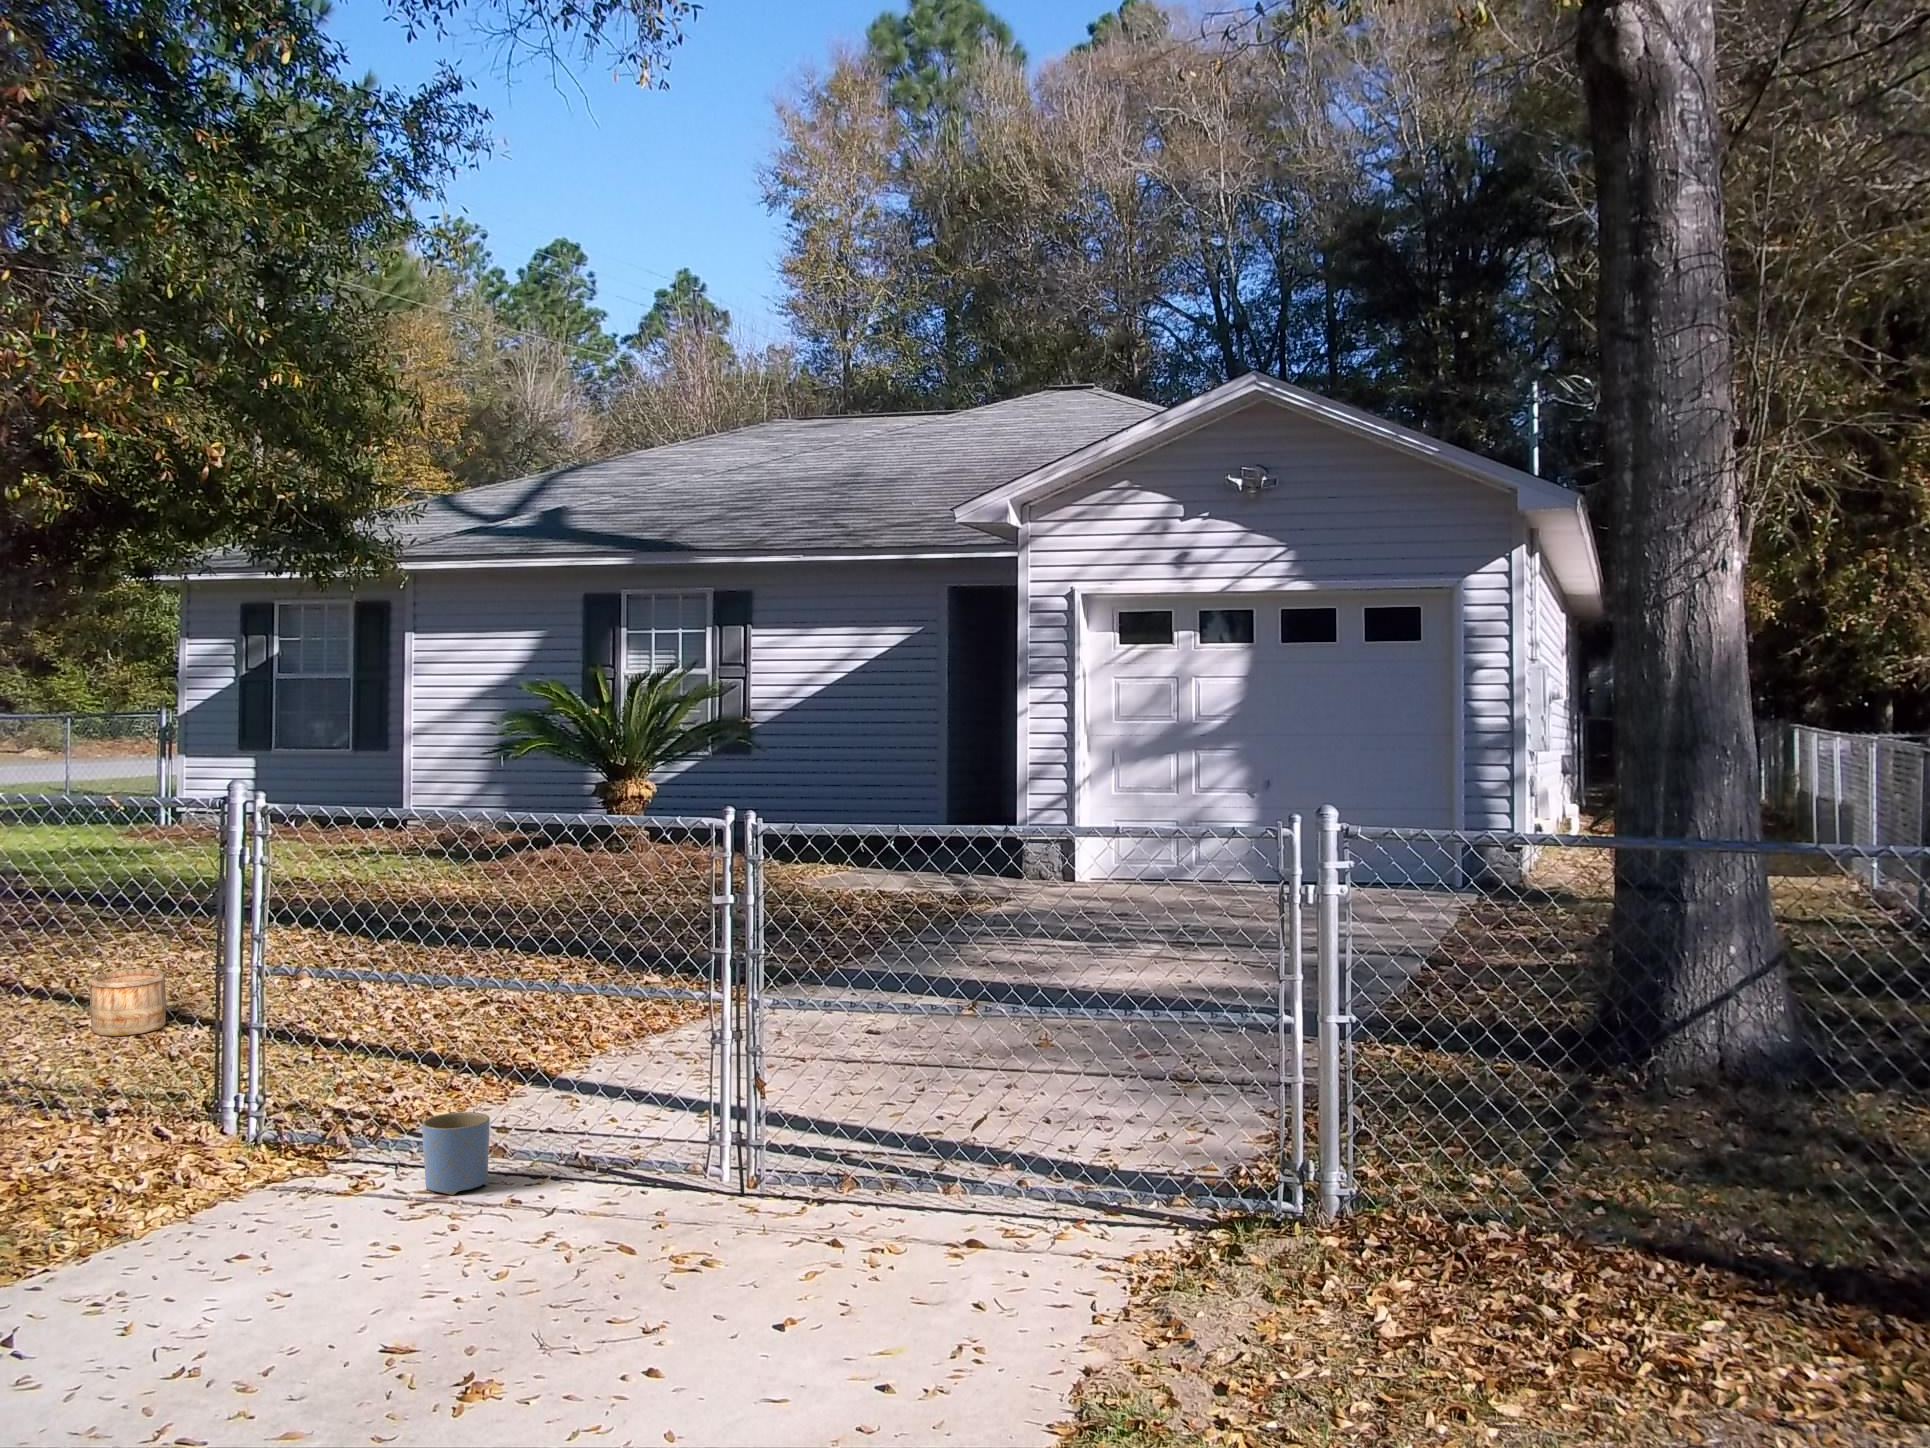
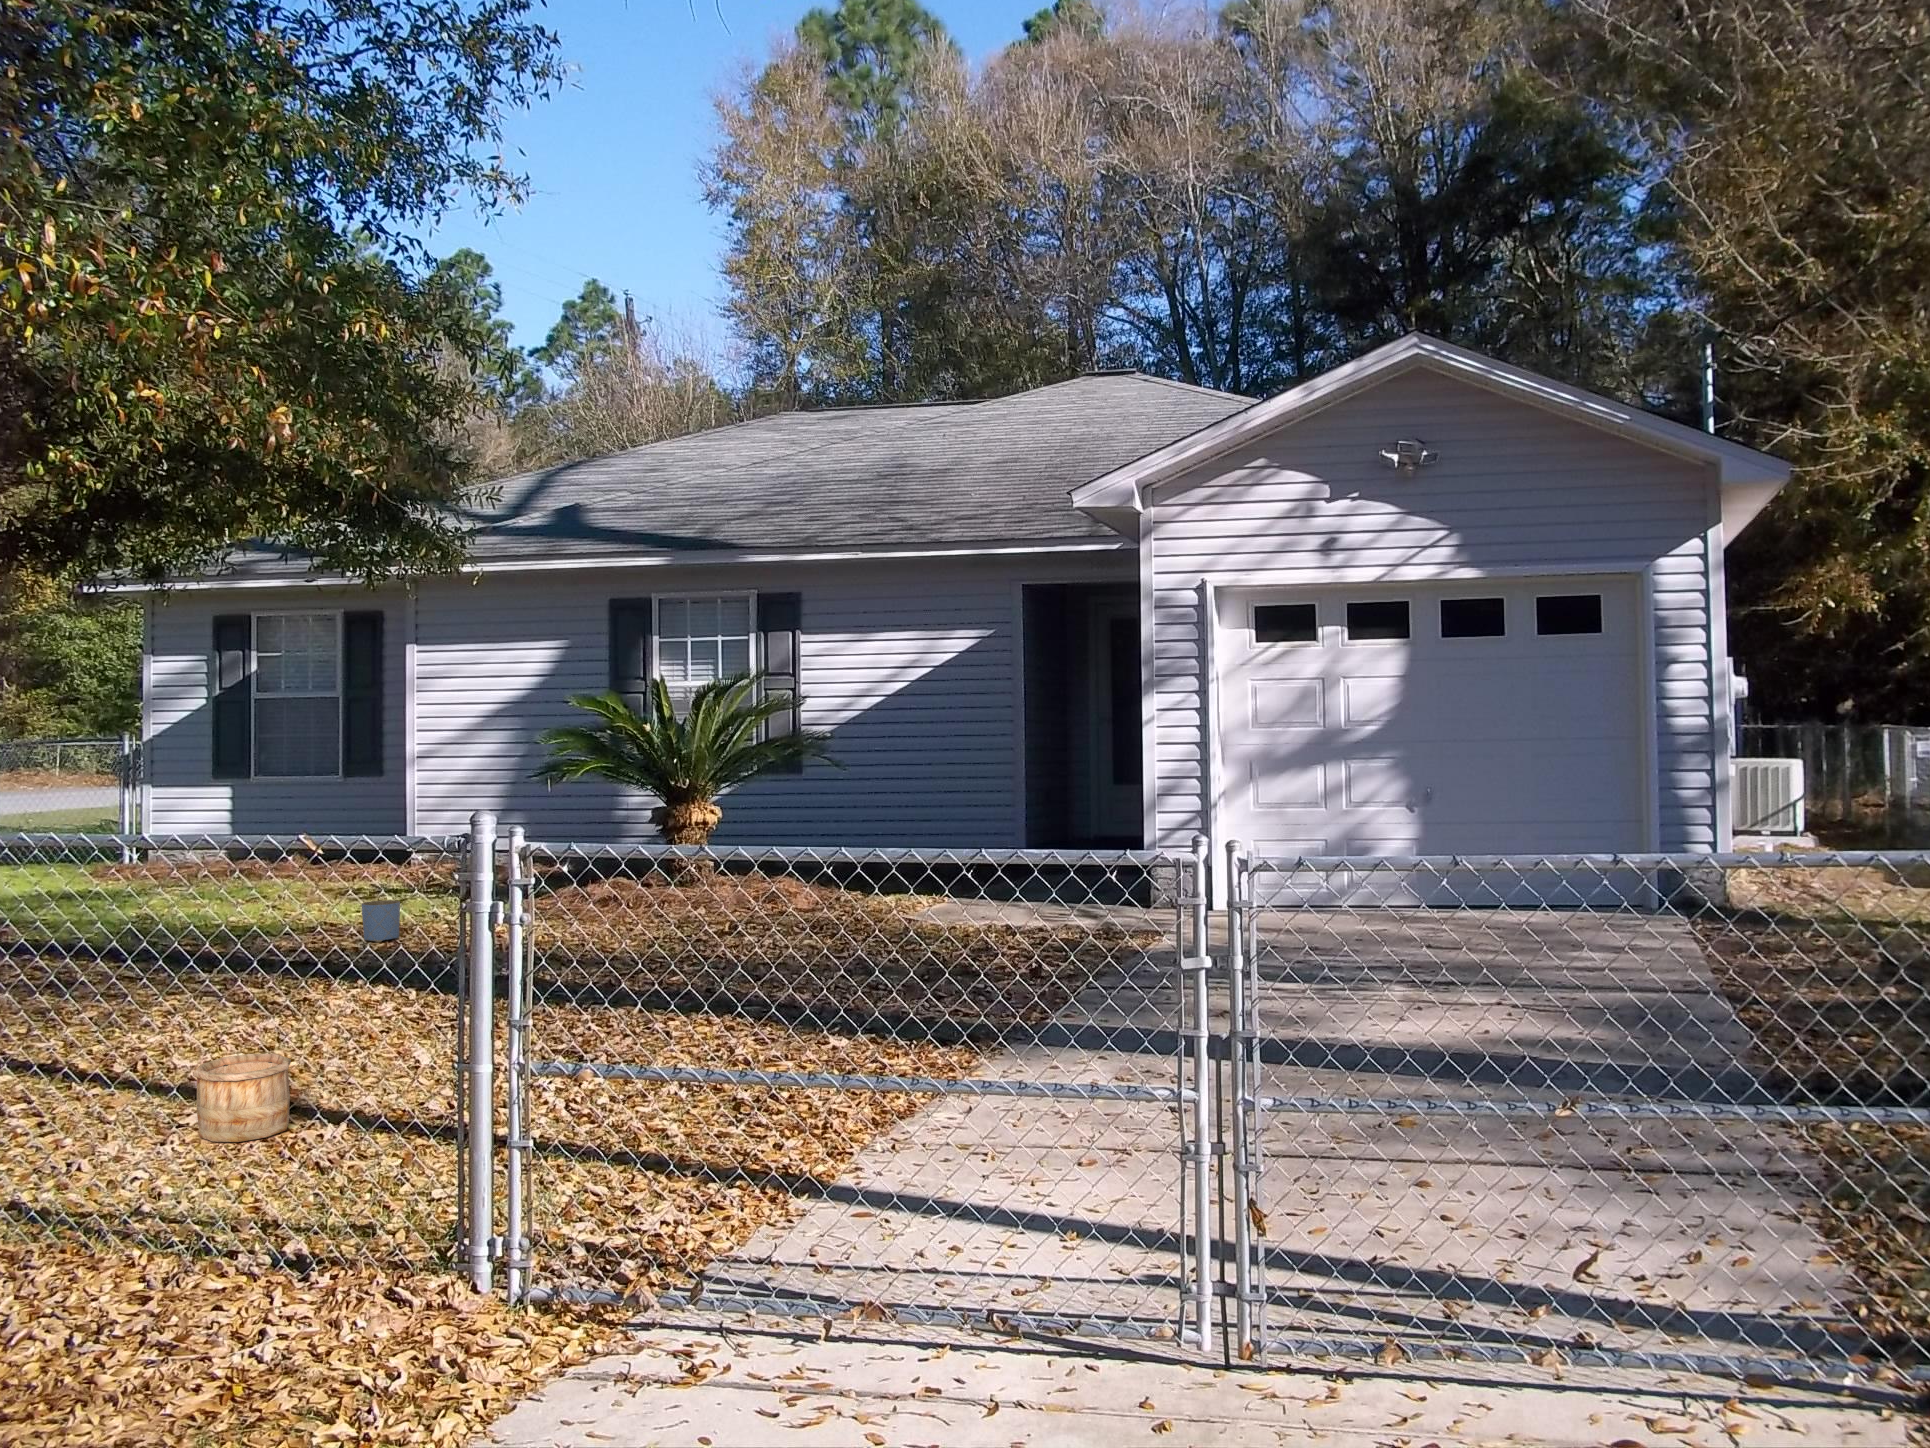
planter: present [422,1112,490,1195] -> present [362,900,400,942]

